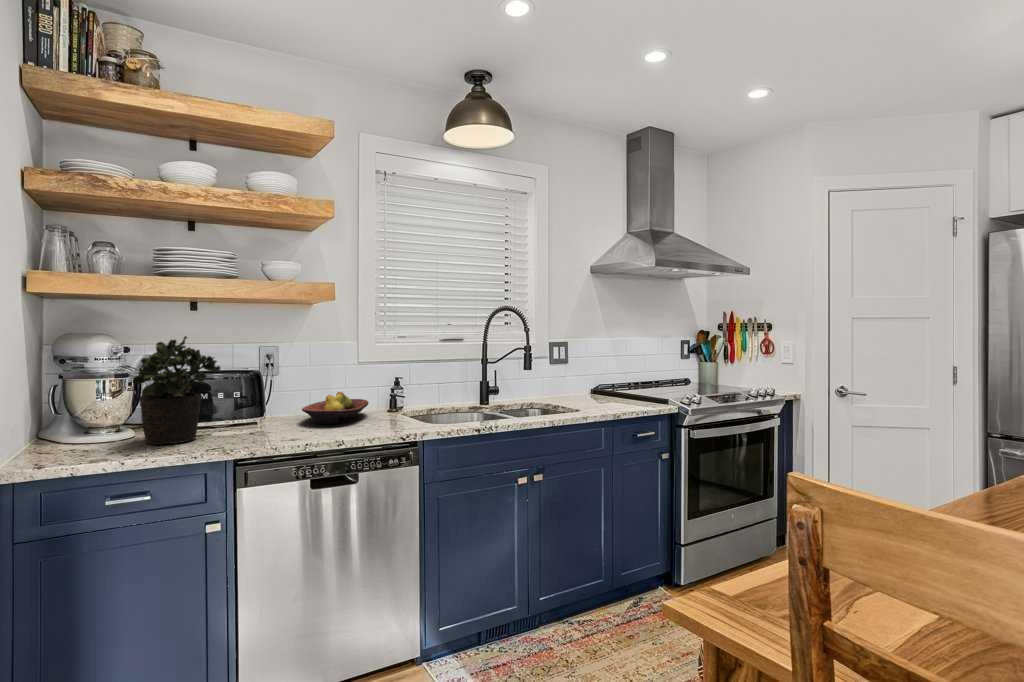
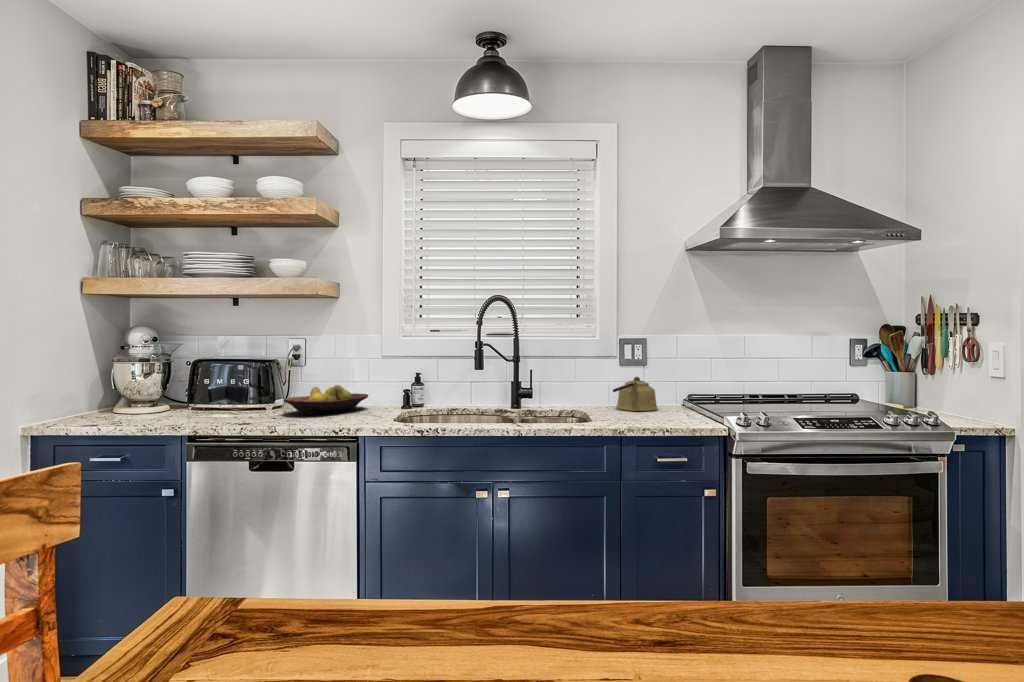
potted plant: present [133,336,220,444] -> none [127,328,212,419]
kettle: none [552,372,589,399] -> present [613,377,658,411]

